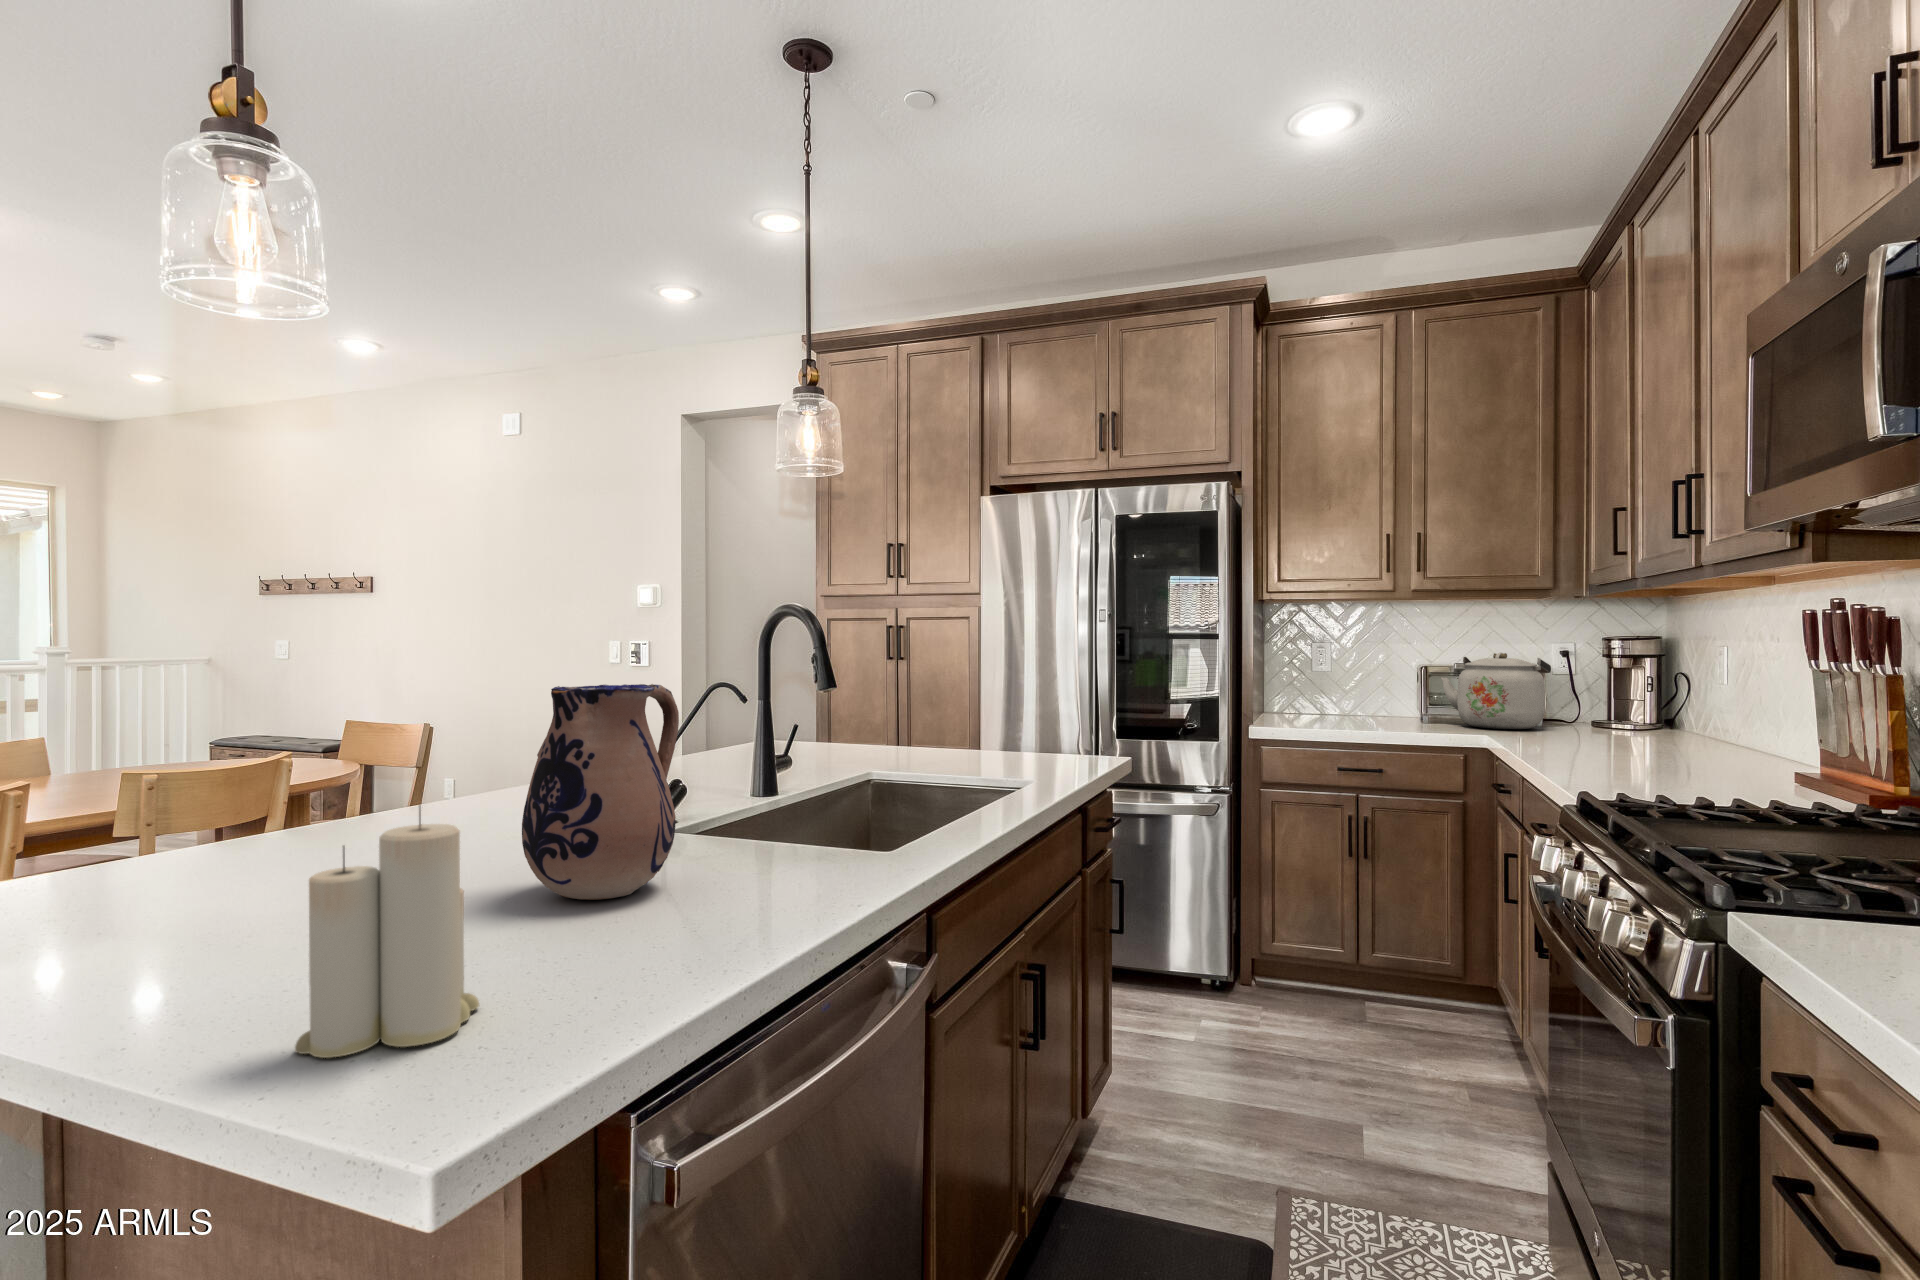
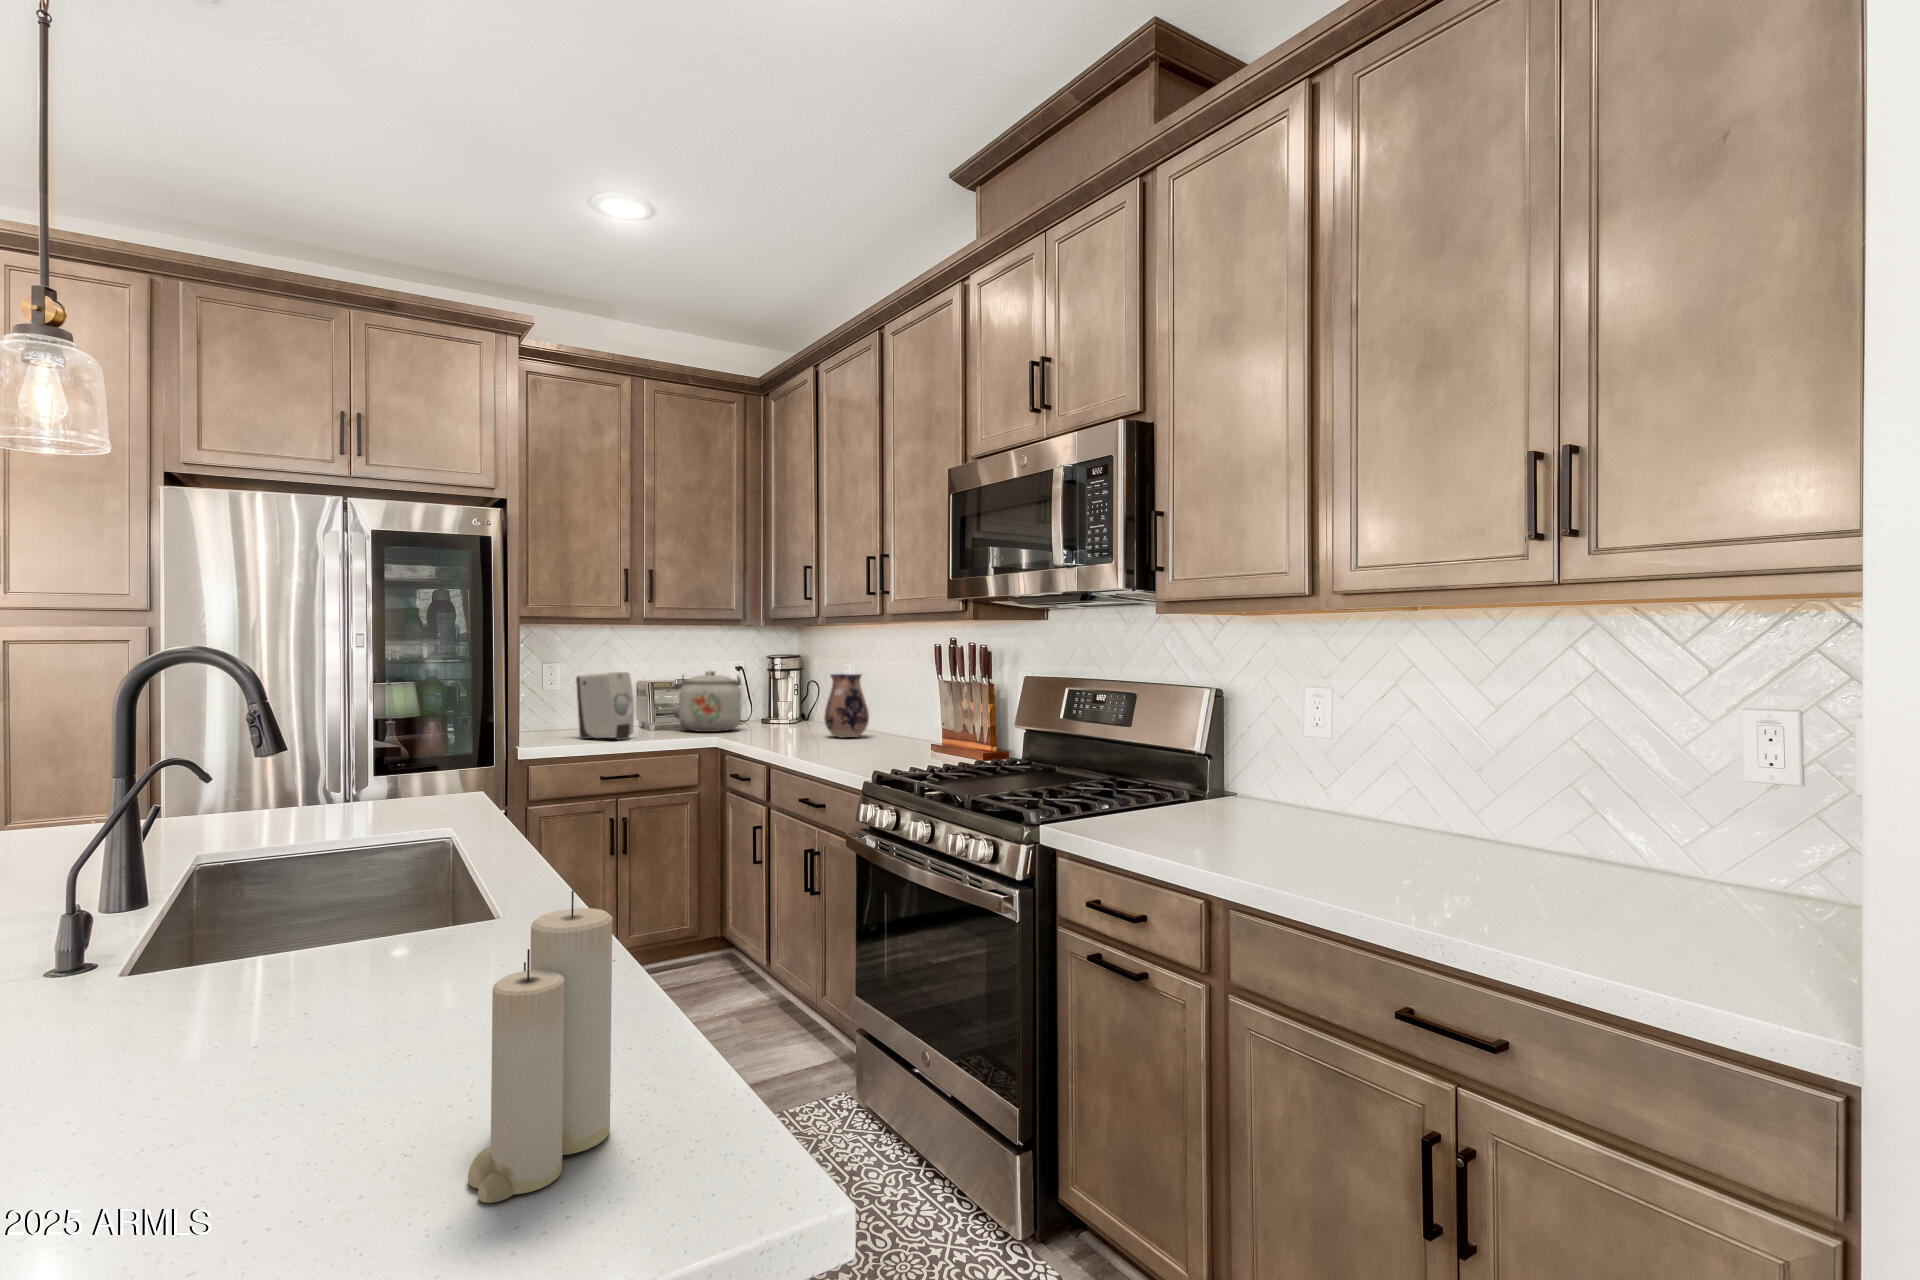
soap dispenser: none [1320,652,1382,729] -> present [576,672,634,740]
ceramic pitcher: present [522,684,679,900] -> present [824,674,869,738]

